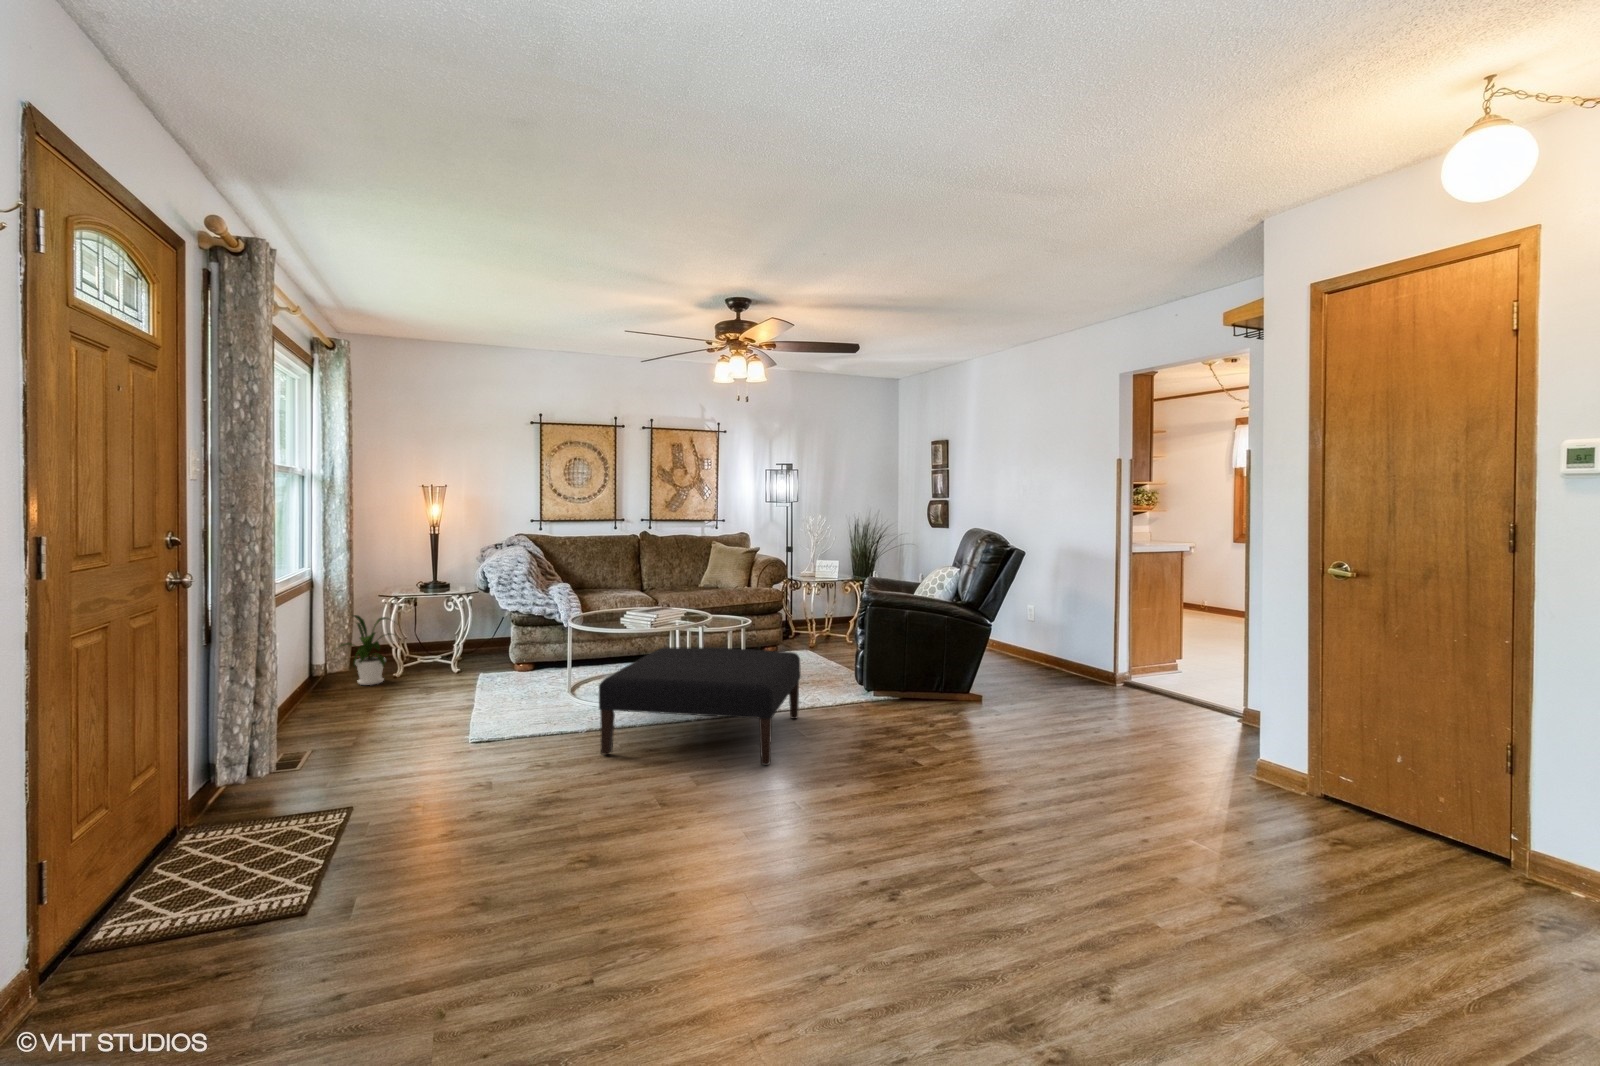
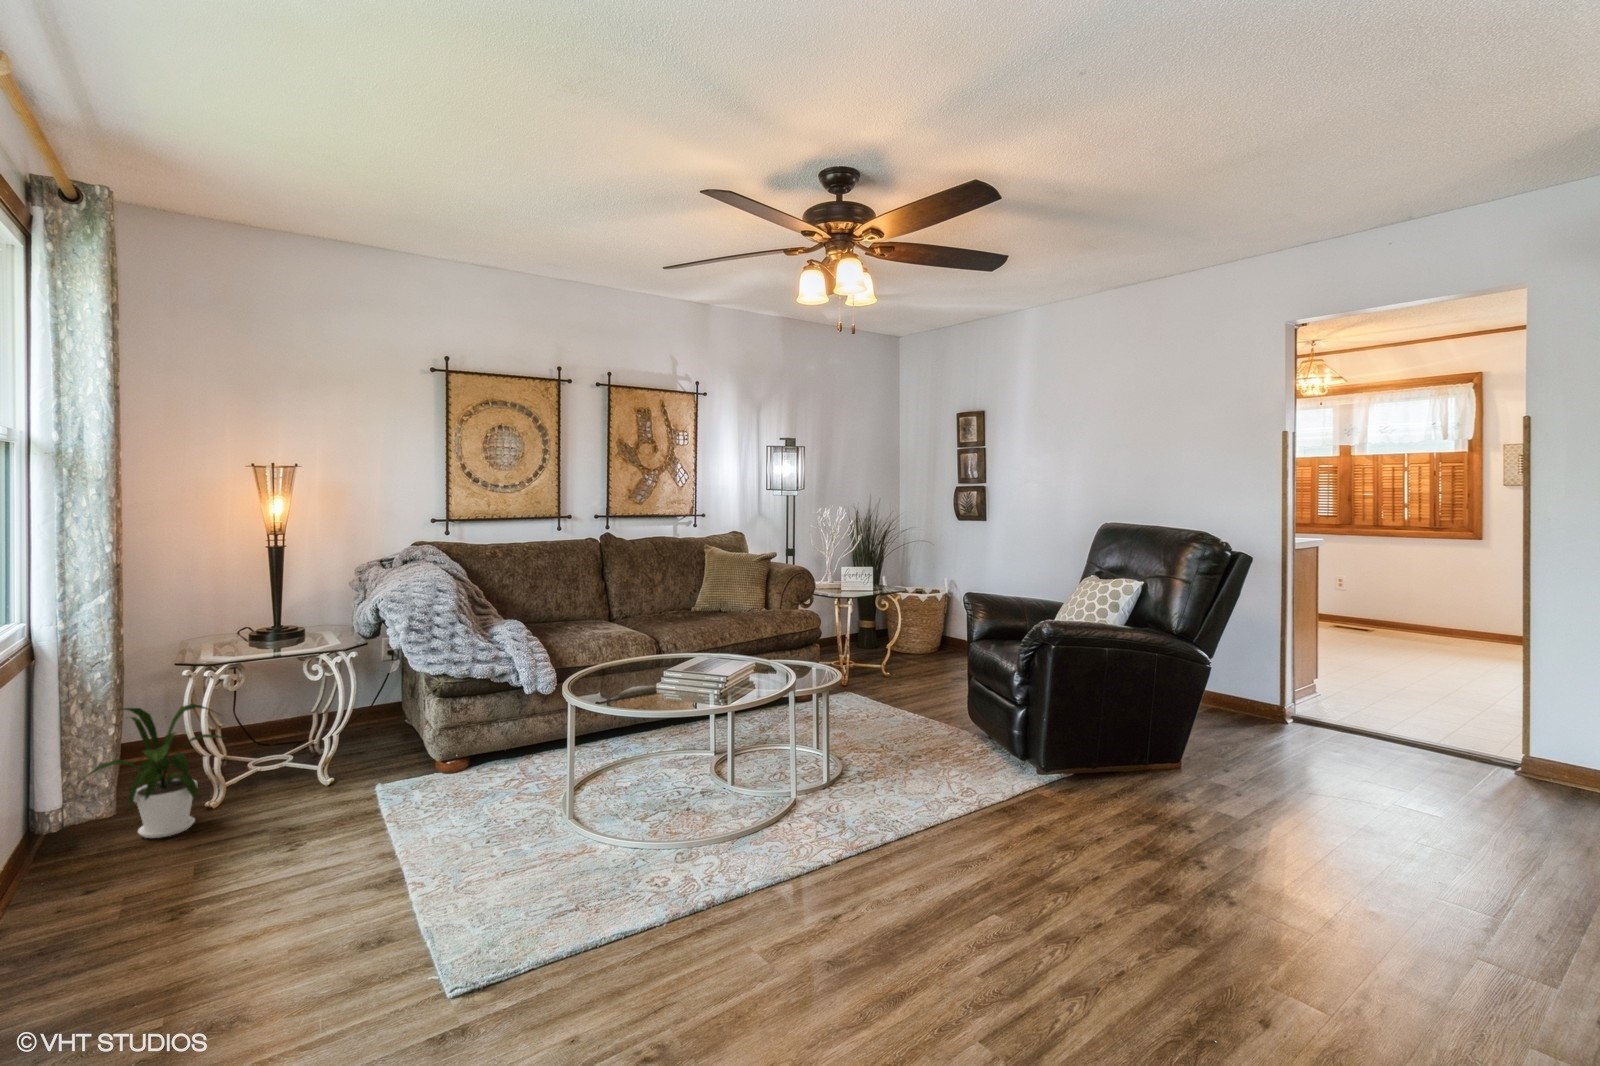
ottoman: present [599,647,801,765] -> none [757,733,1118,1003]

